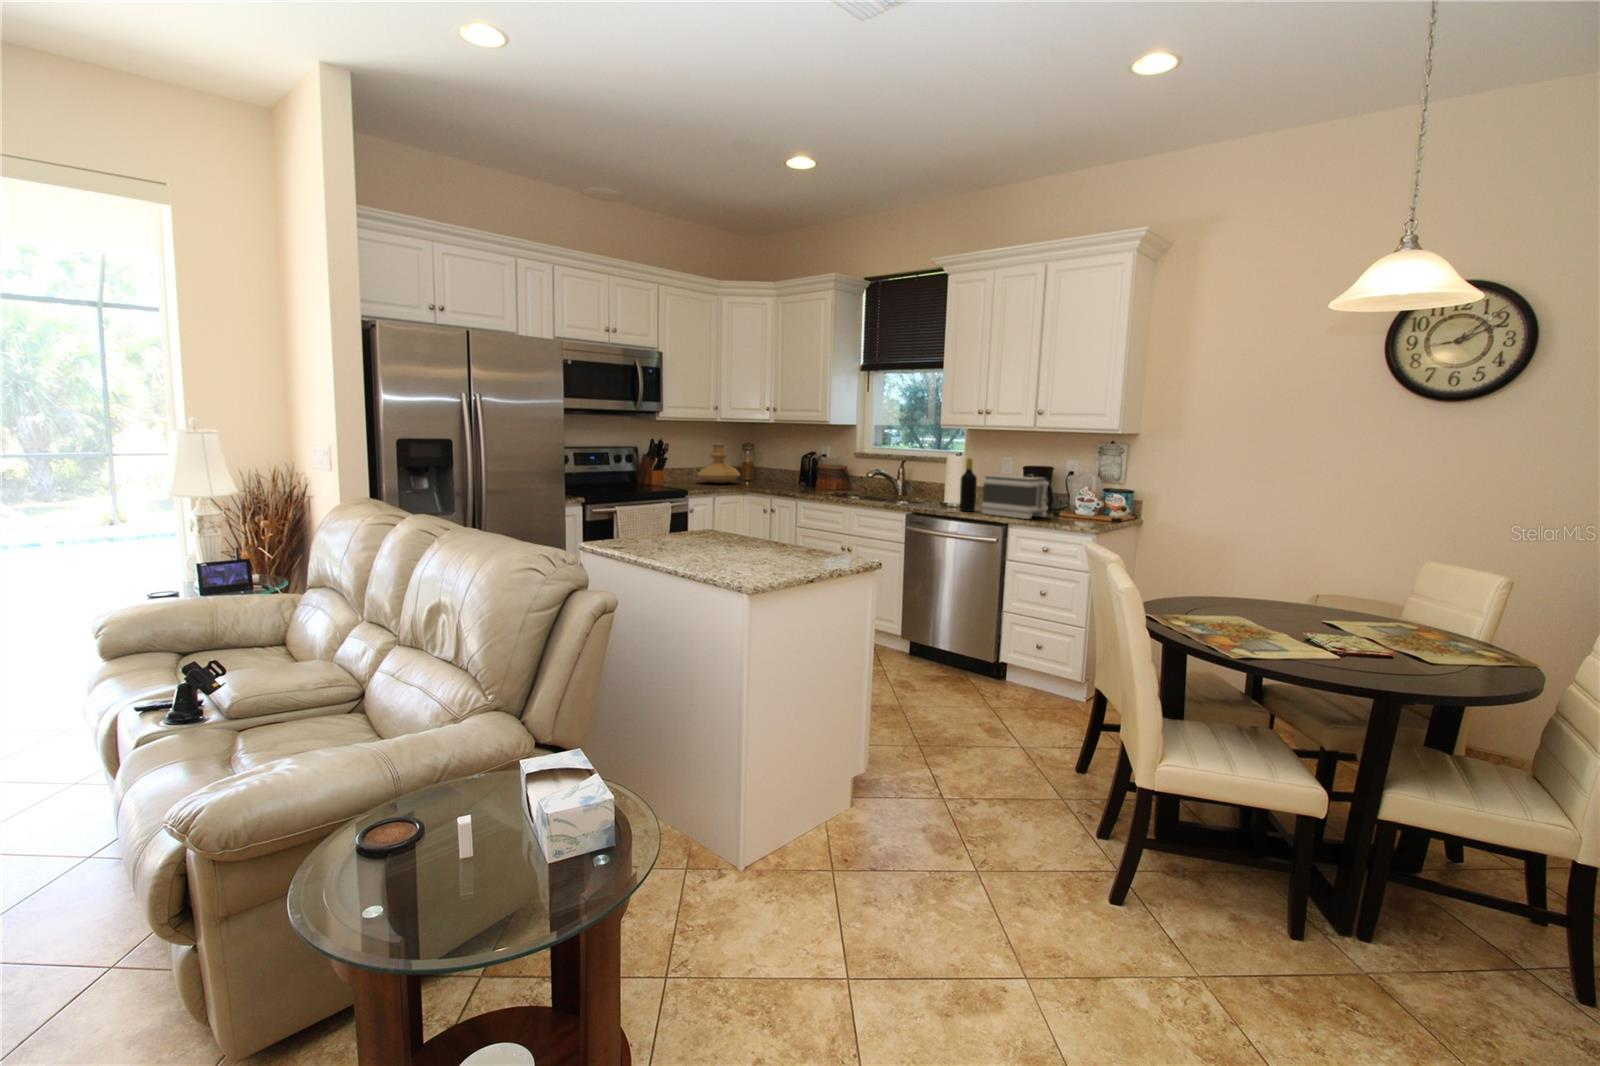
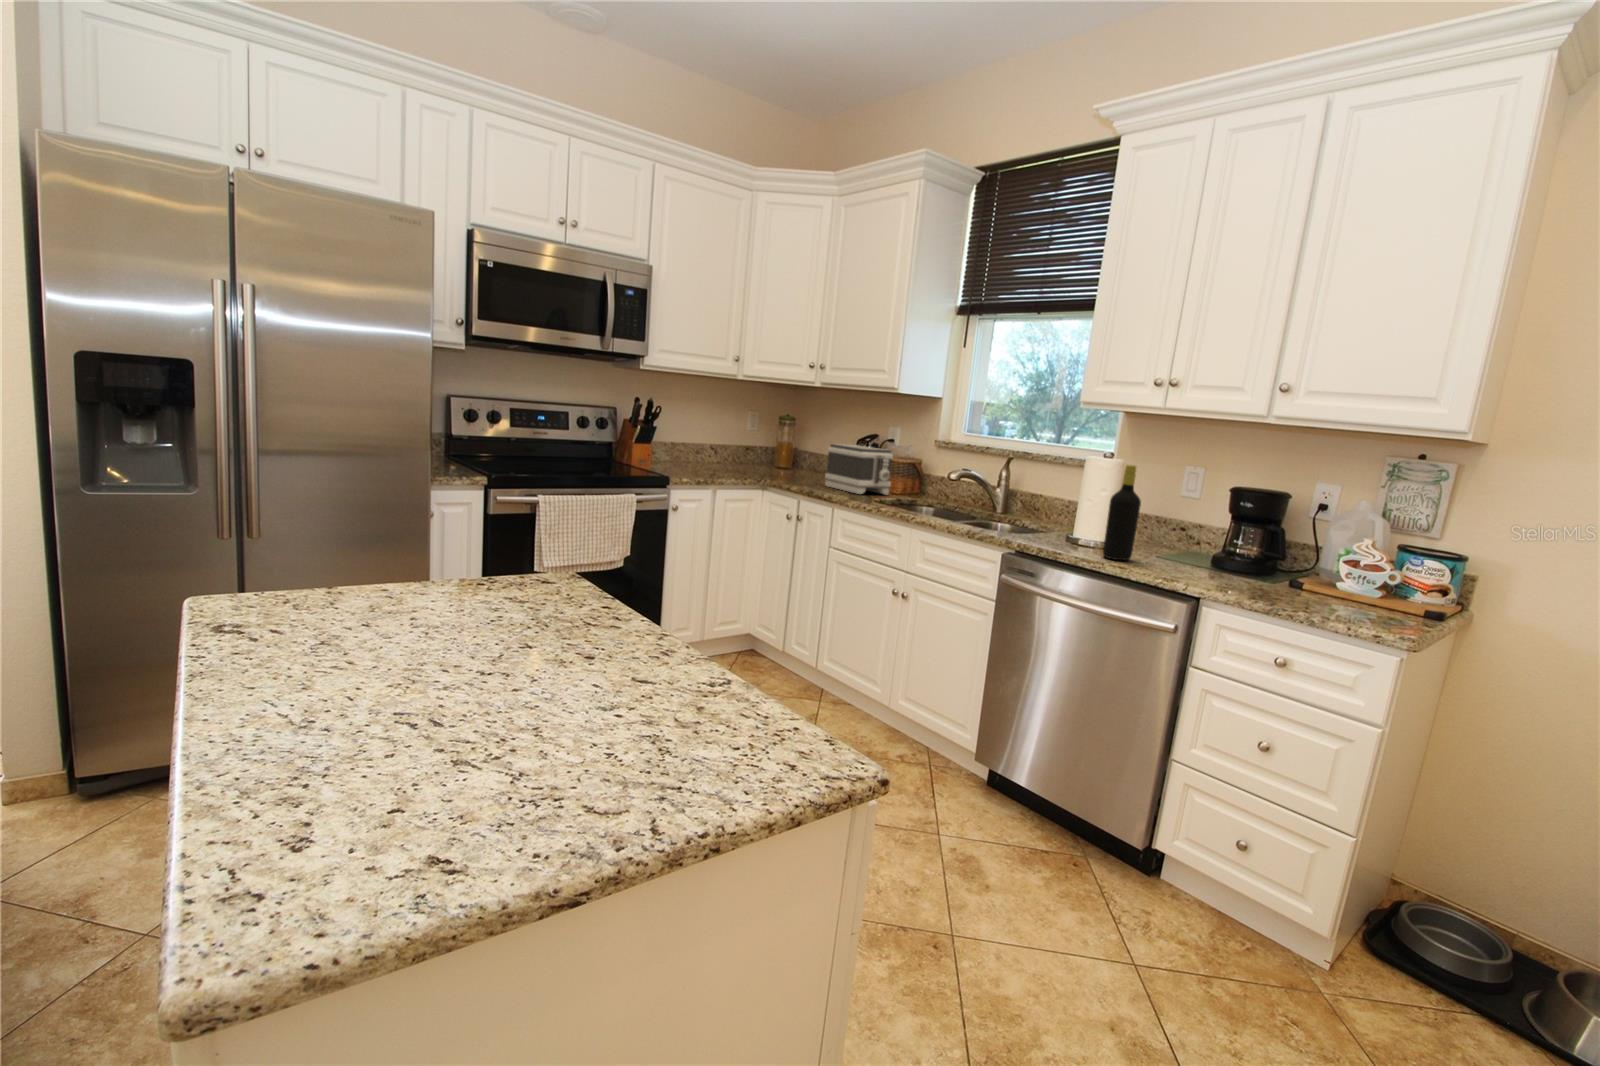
vase: present [697,445,741,483] -> none [706,414,769,470]
toaster: present [981,475,1049,519] -> present [825,444,893,495]

